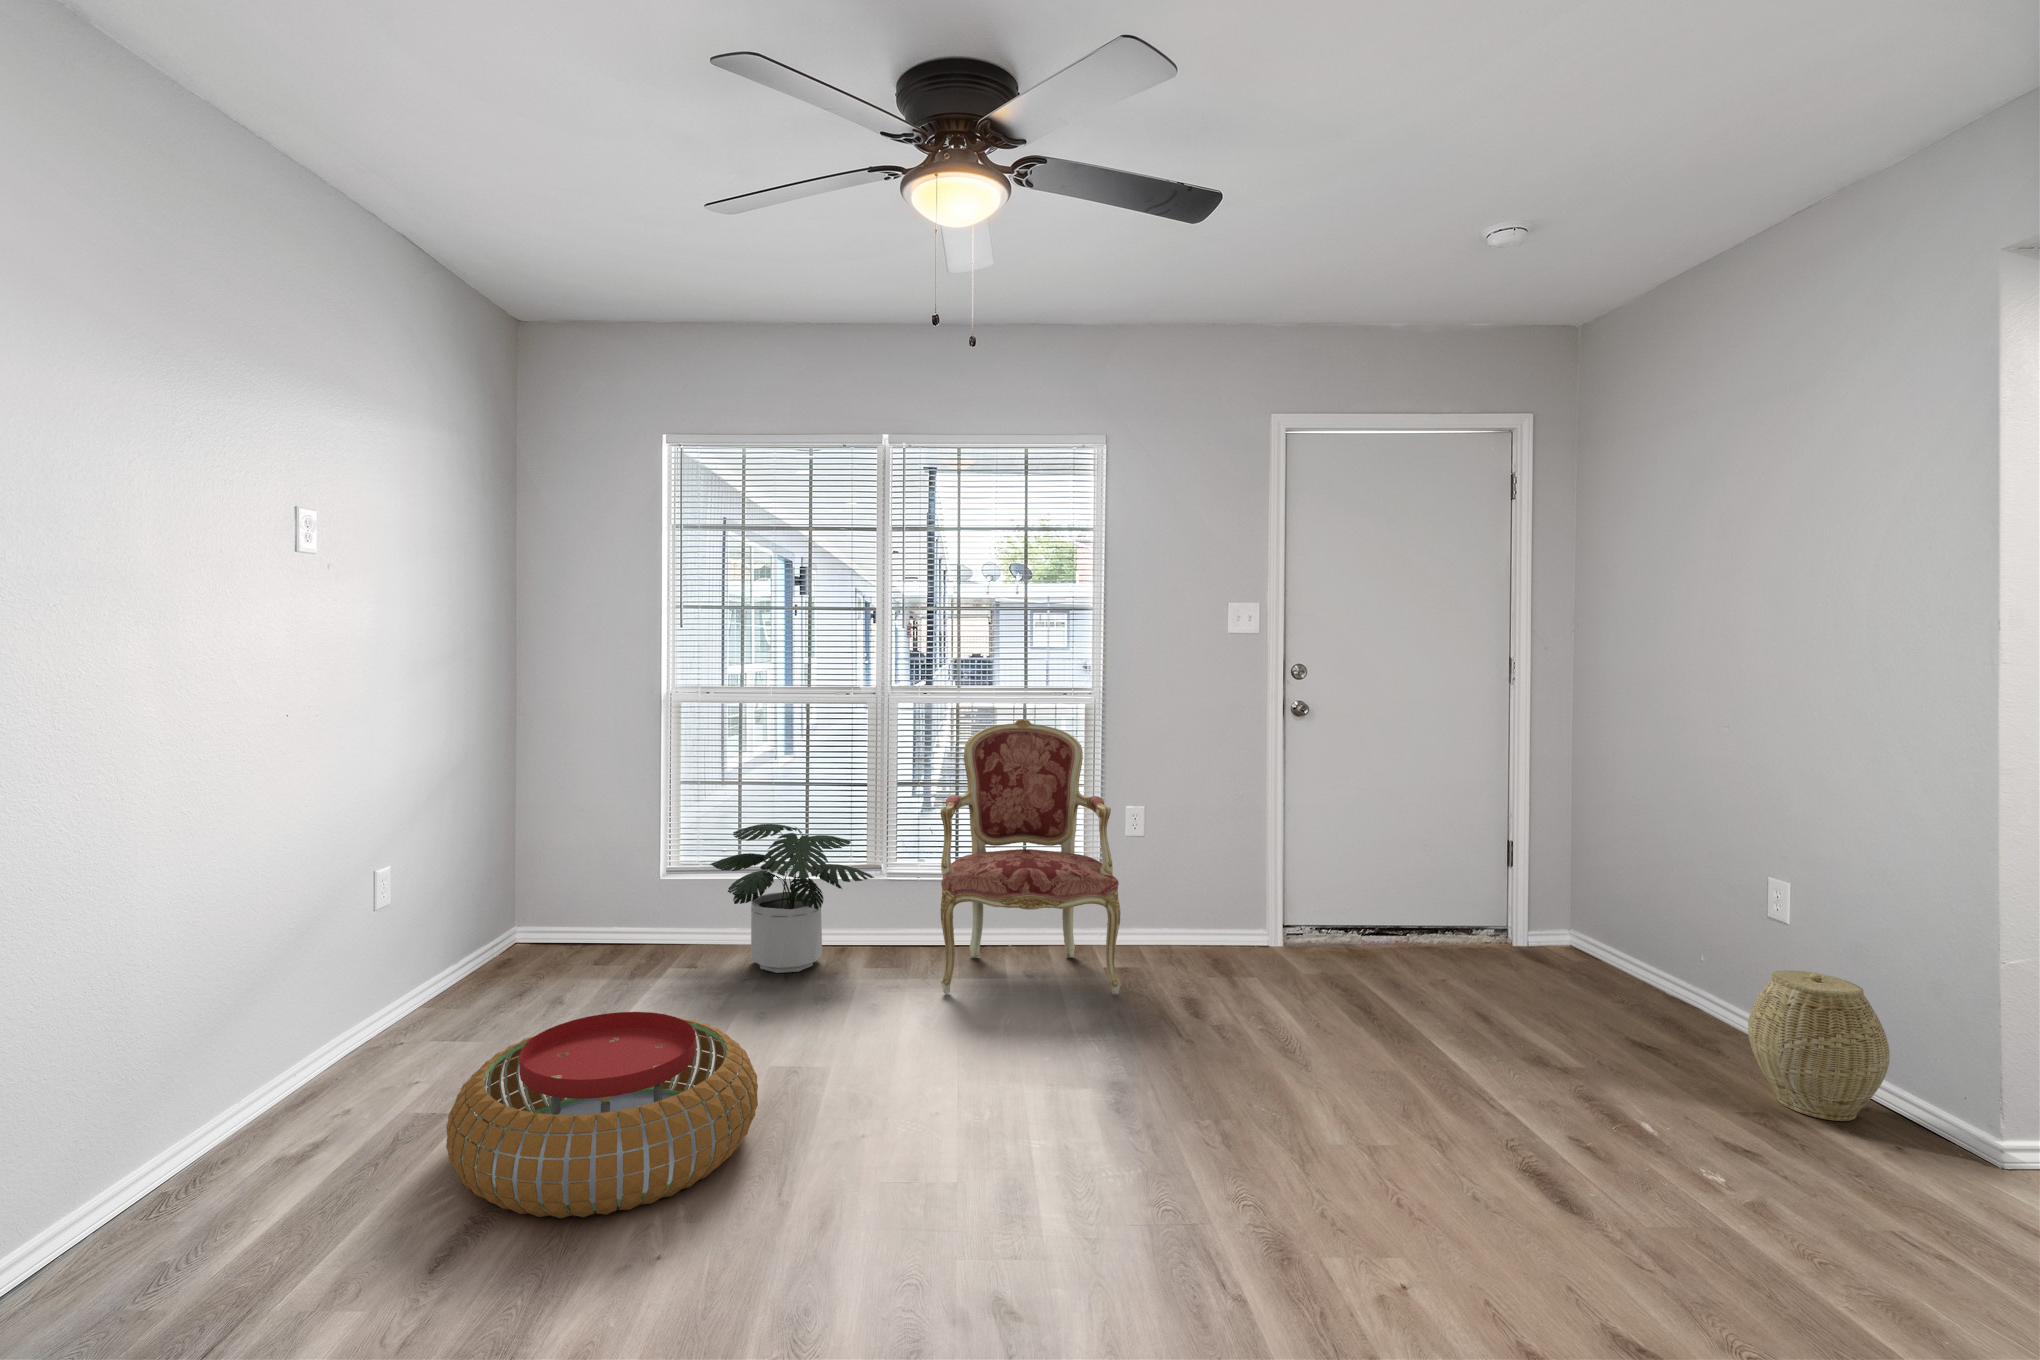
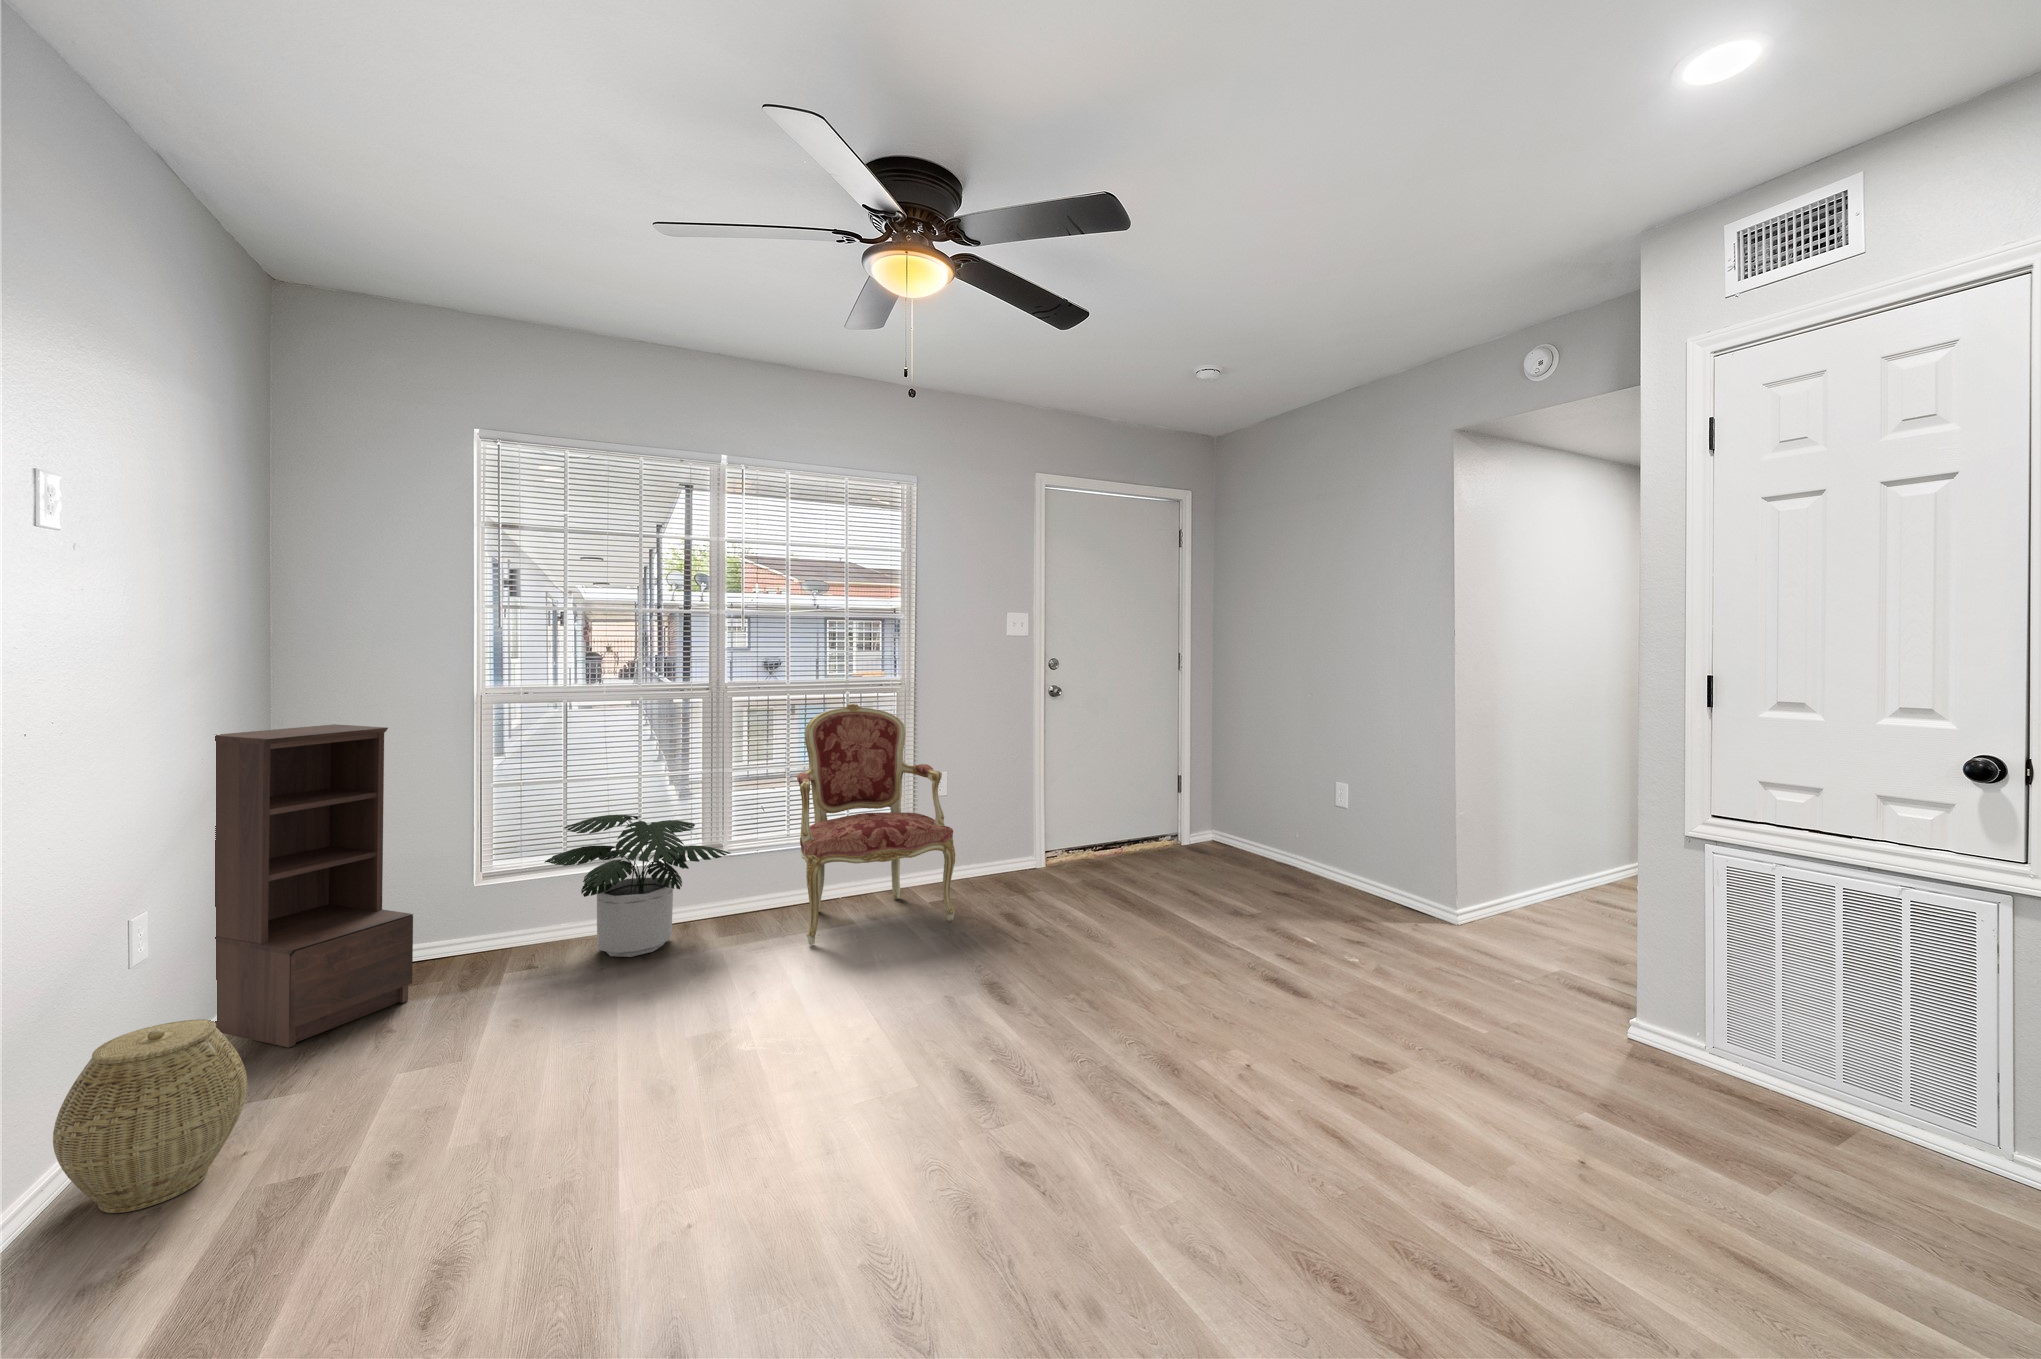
bookshelf: none [461,720,595,1001] -> present [215,724,413,1048]
woven basket: present [1748,970,1890,1121] -> present [53,1019,247,1213]
pouf: present [446,1012,758,1218] -> none [371,1007,725,1238]

